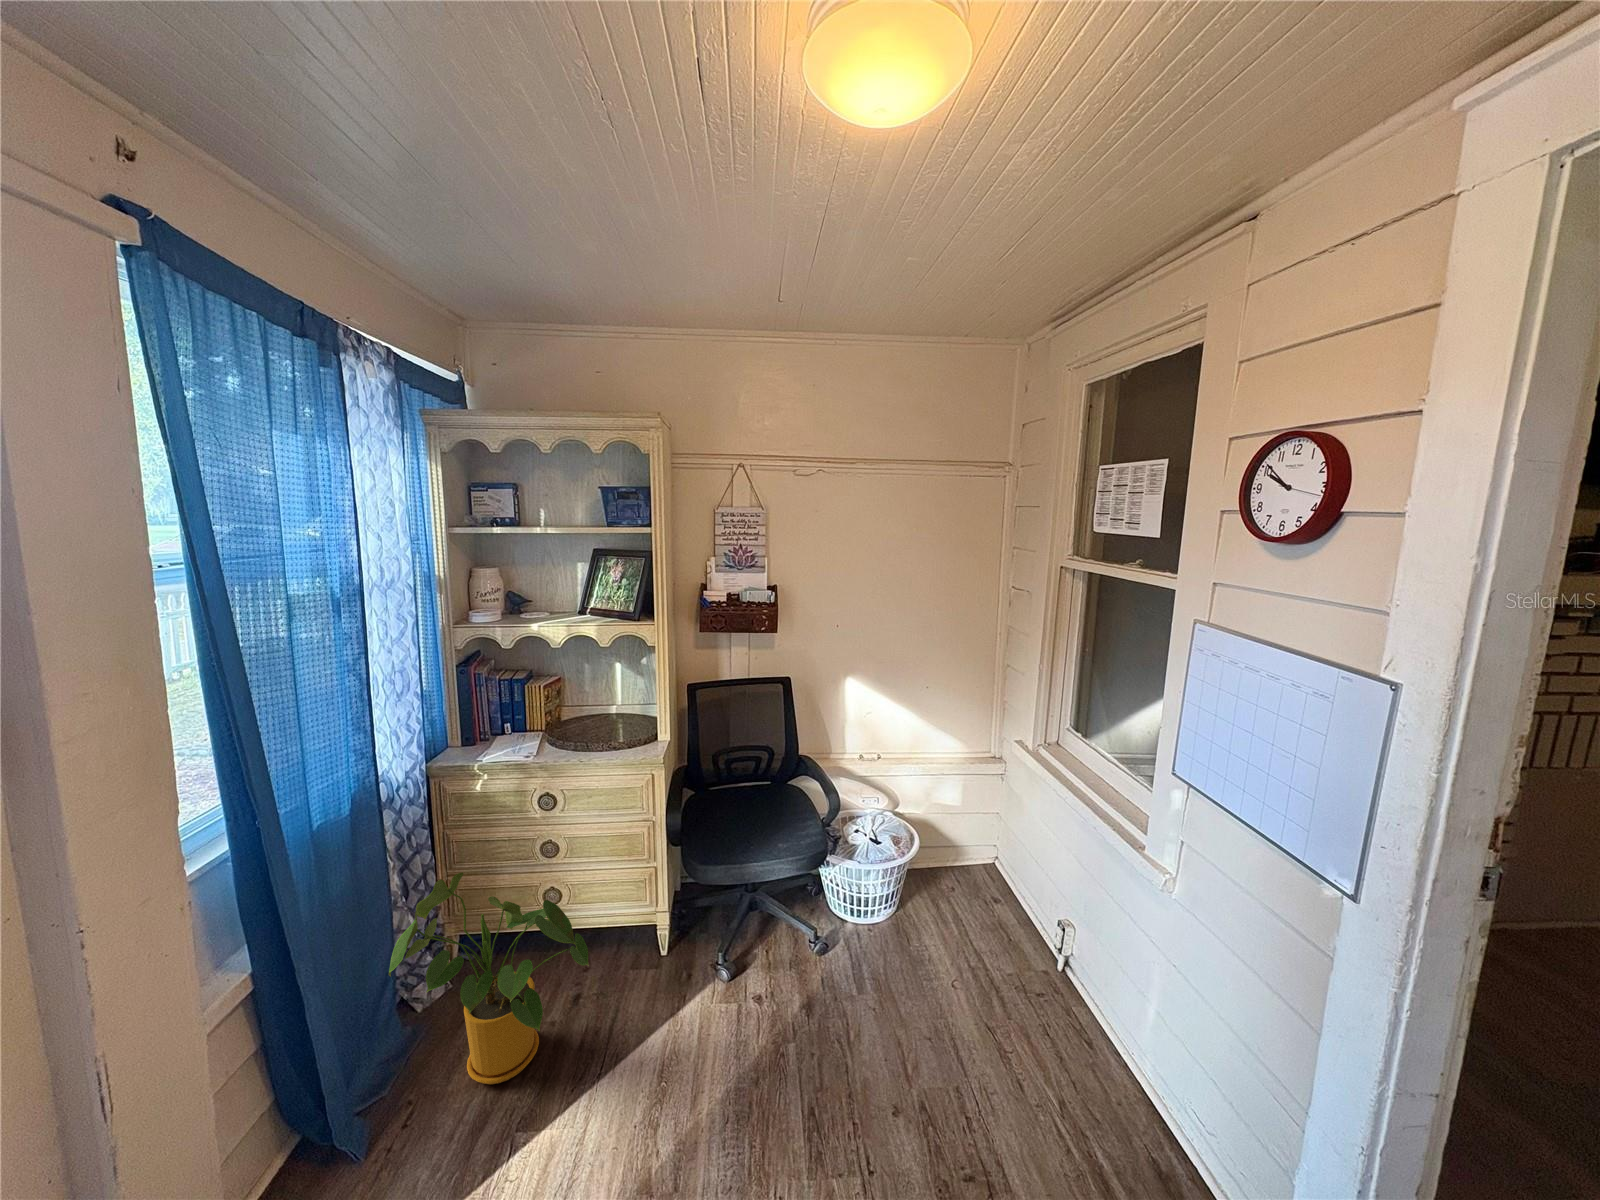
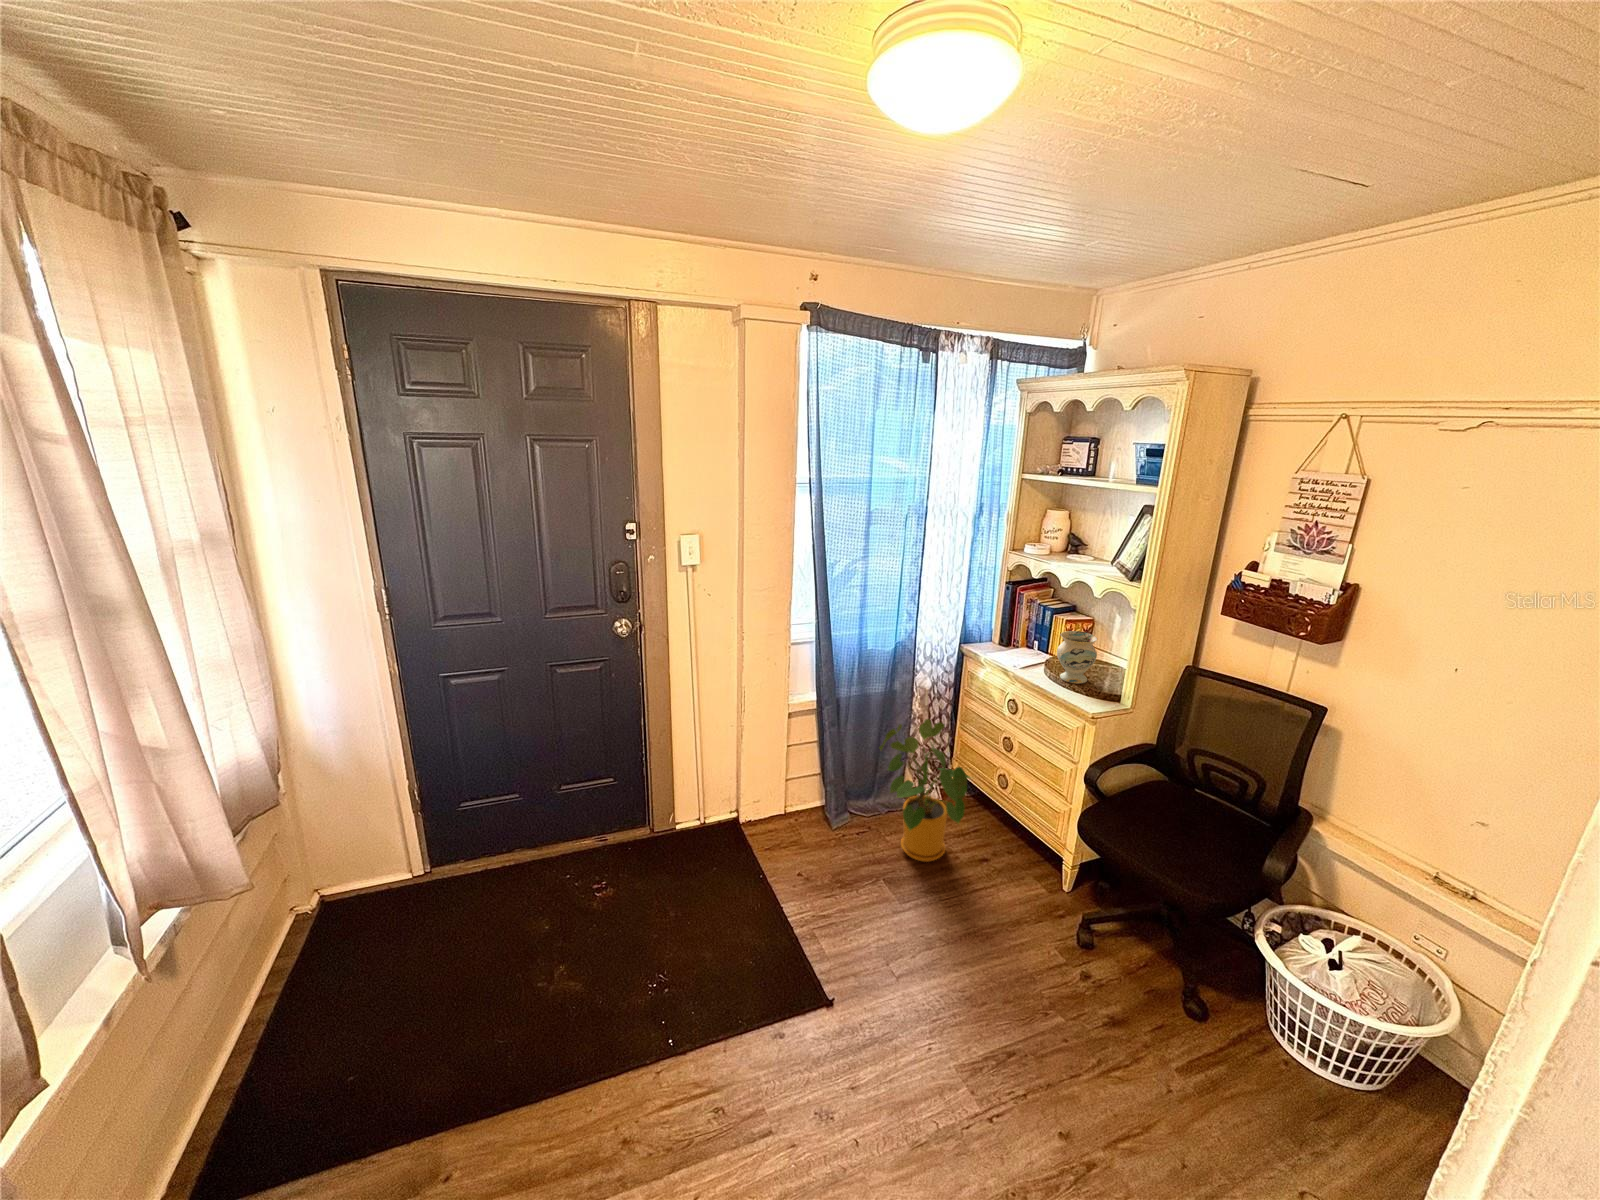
vase: none [571,684,613,741] -> present [1057,631,1097,684]

